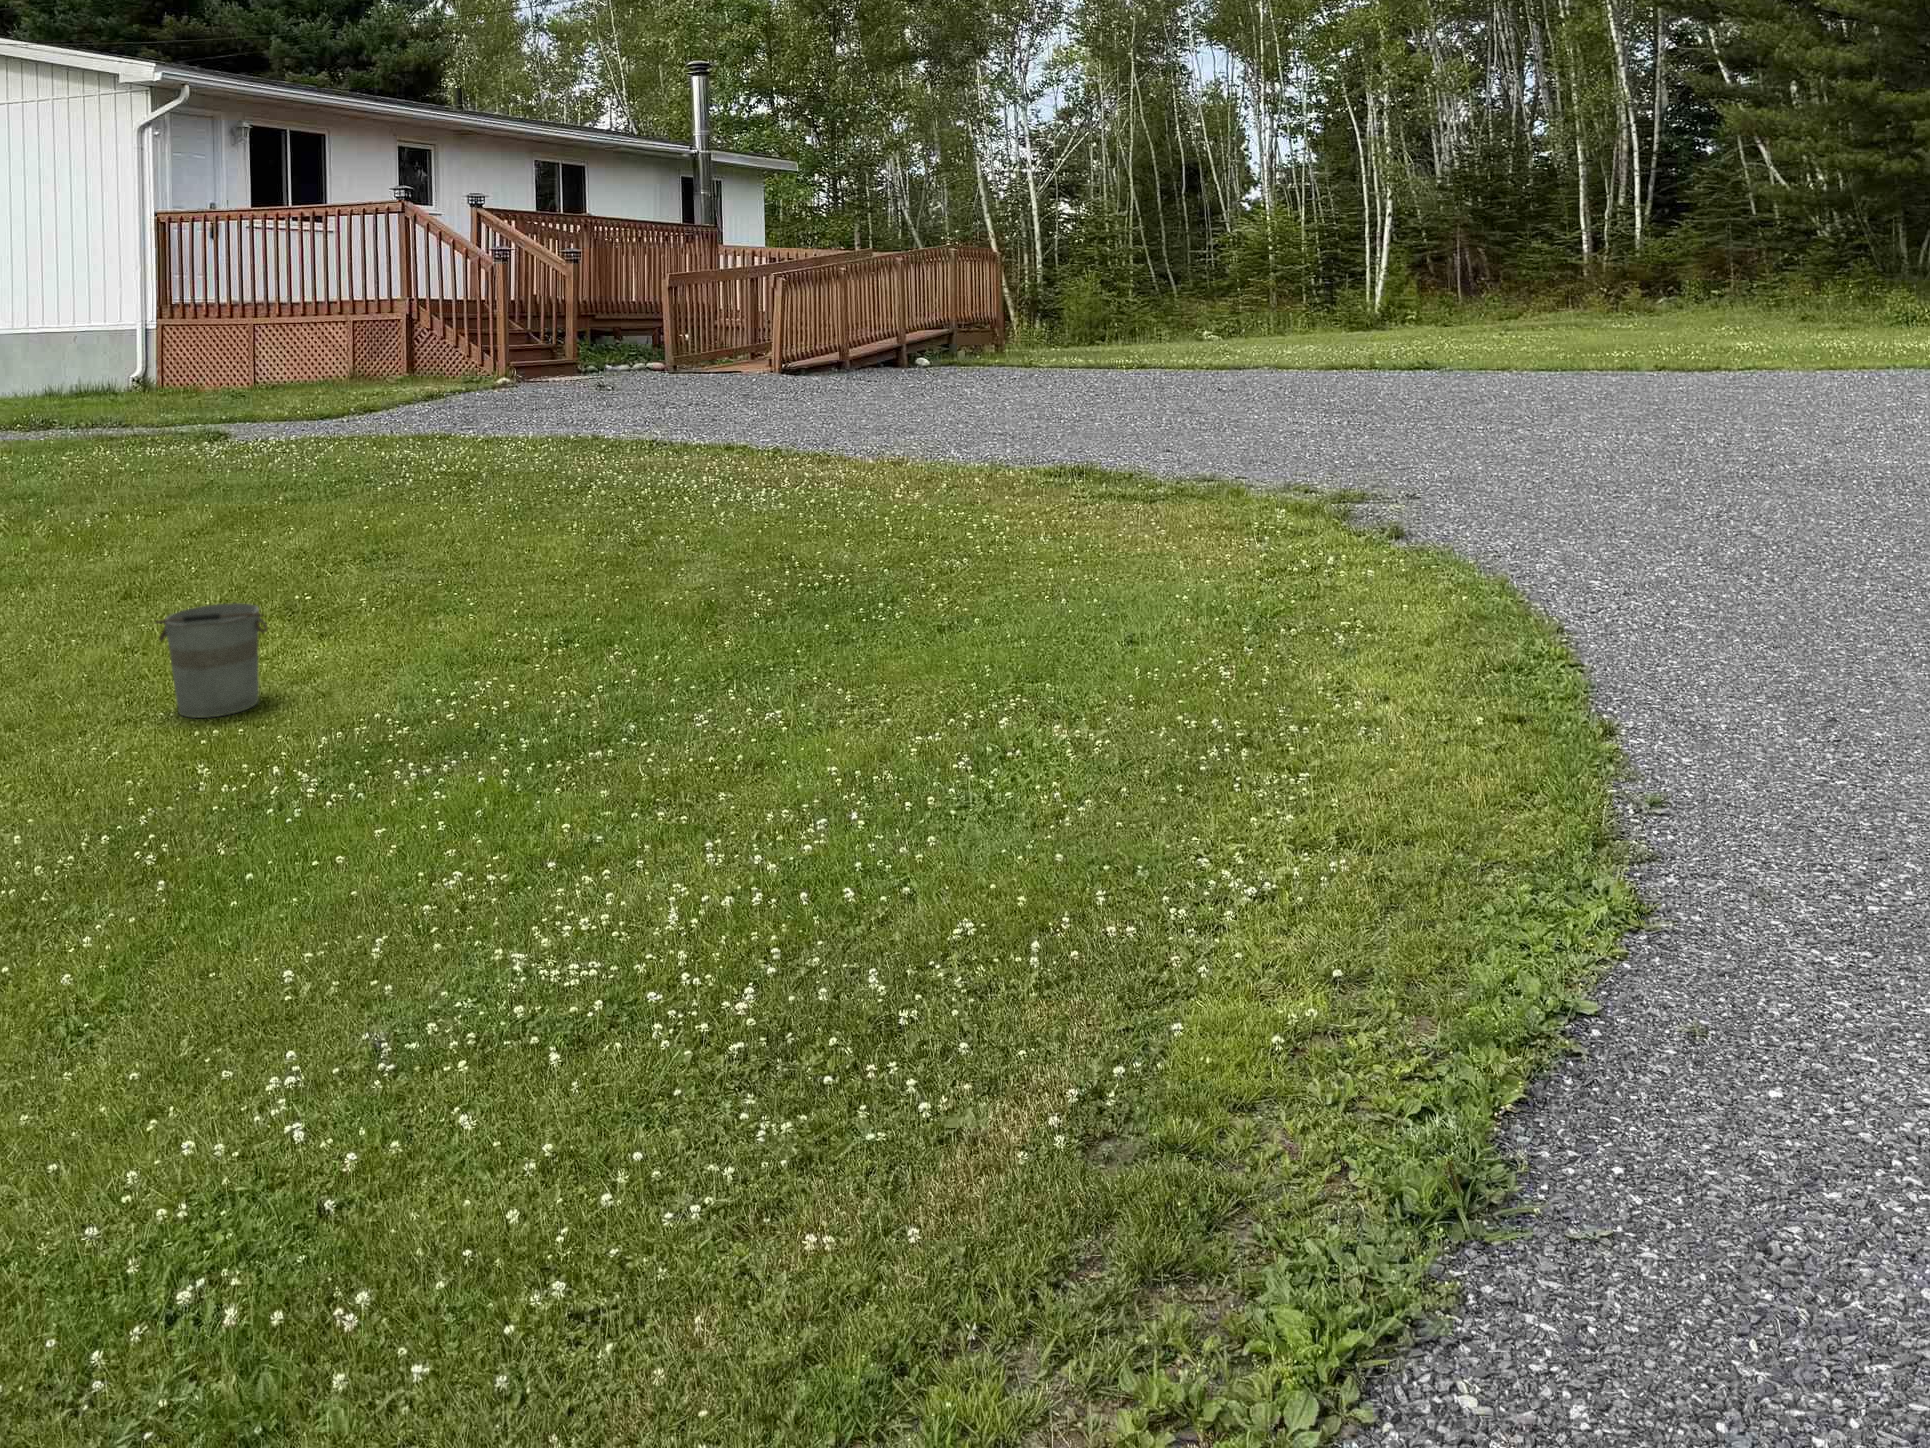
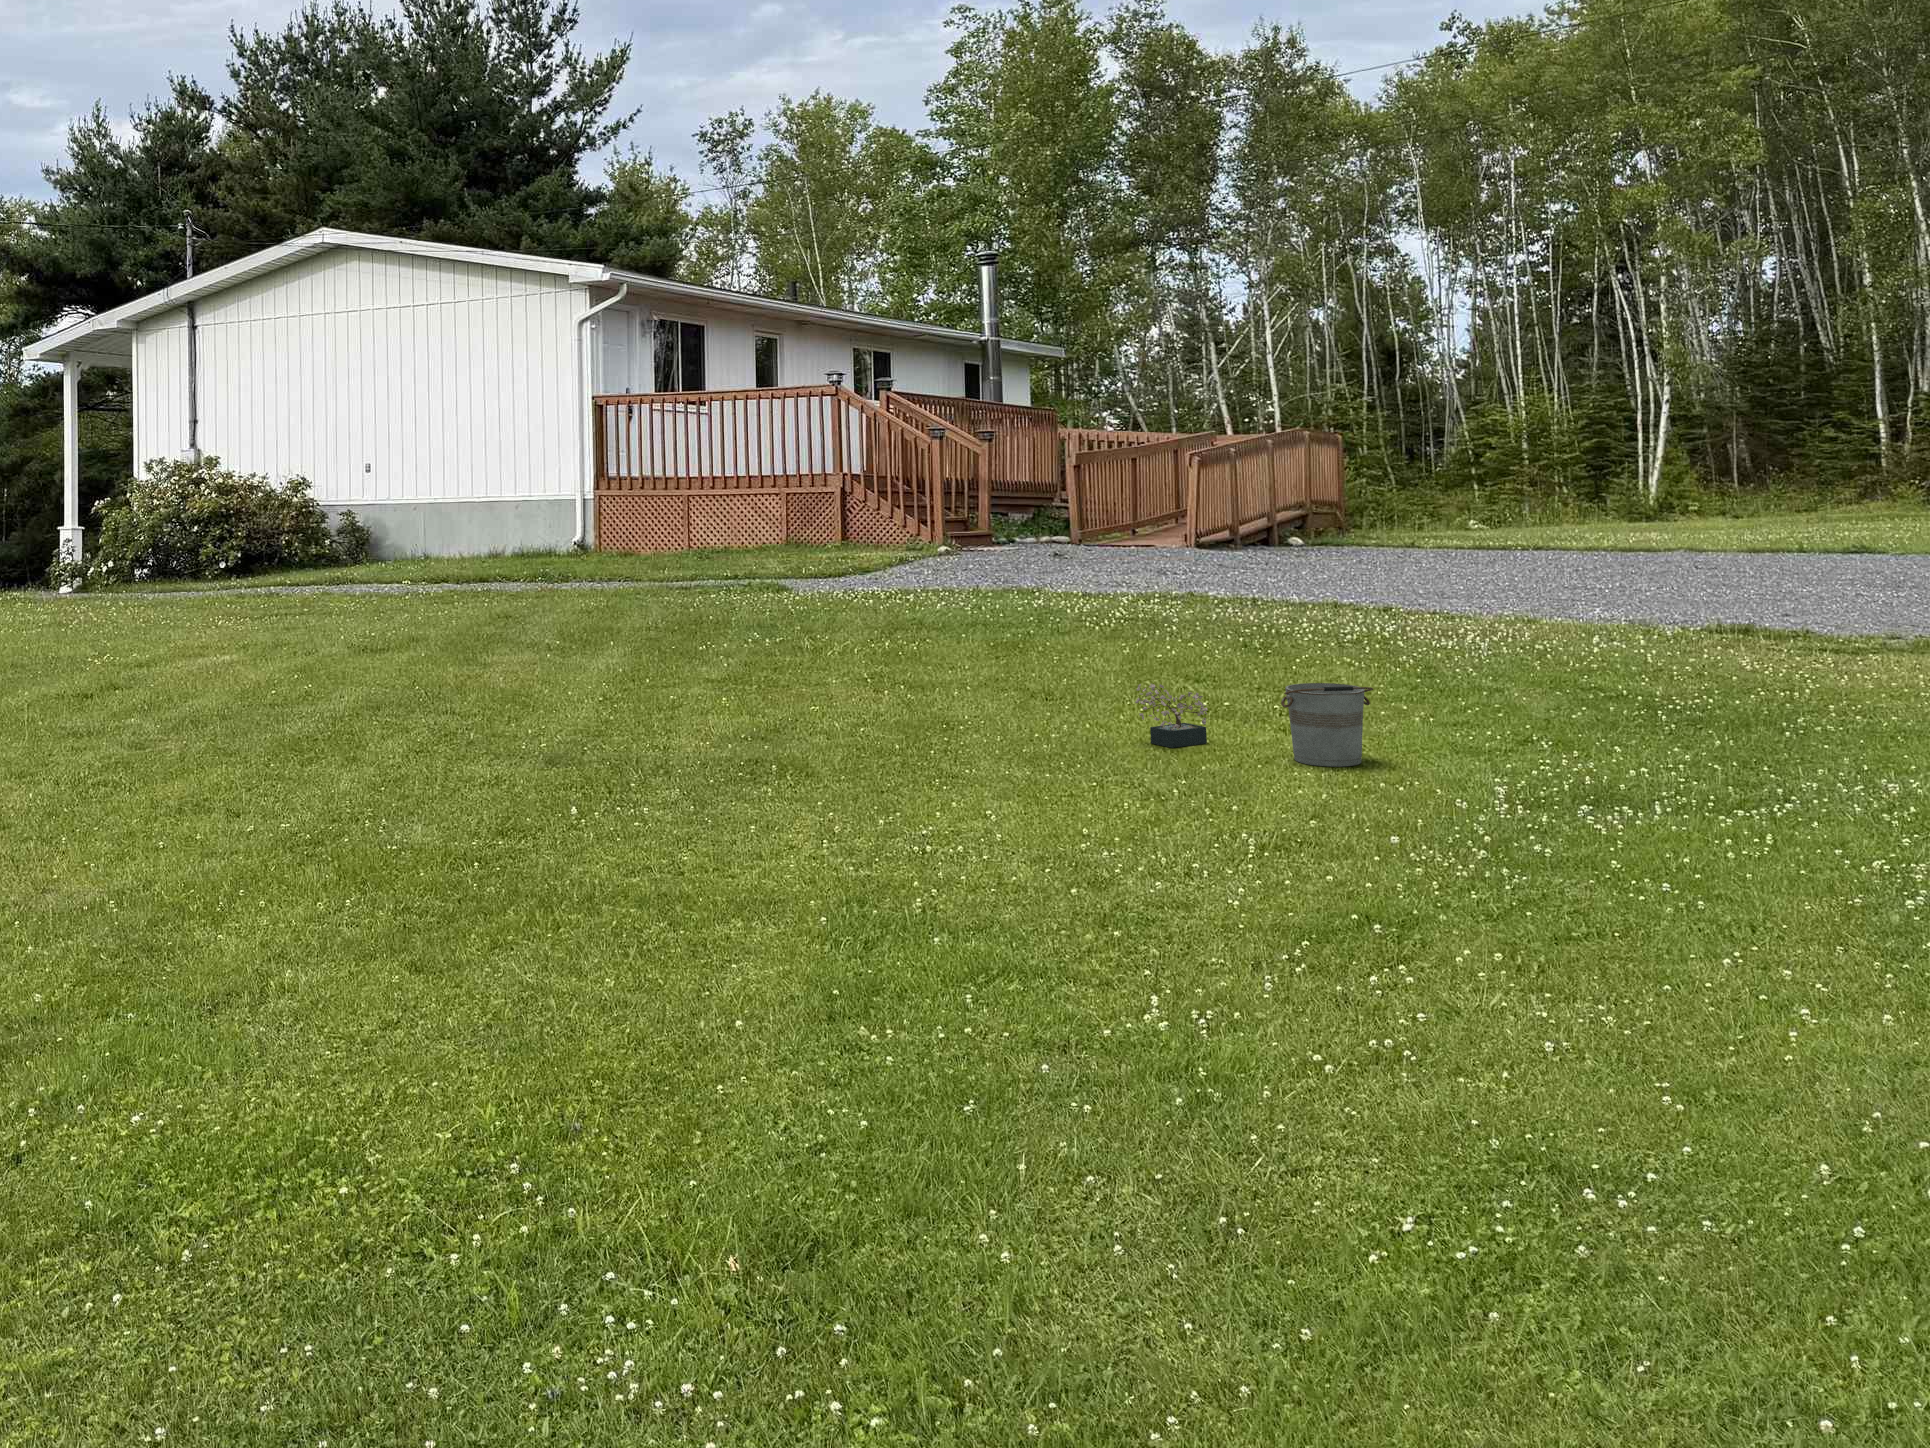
decorative plant: none [50,606,157,690] -> present [1135,684,1208,748]

